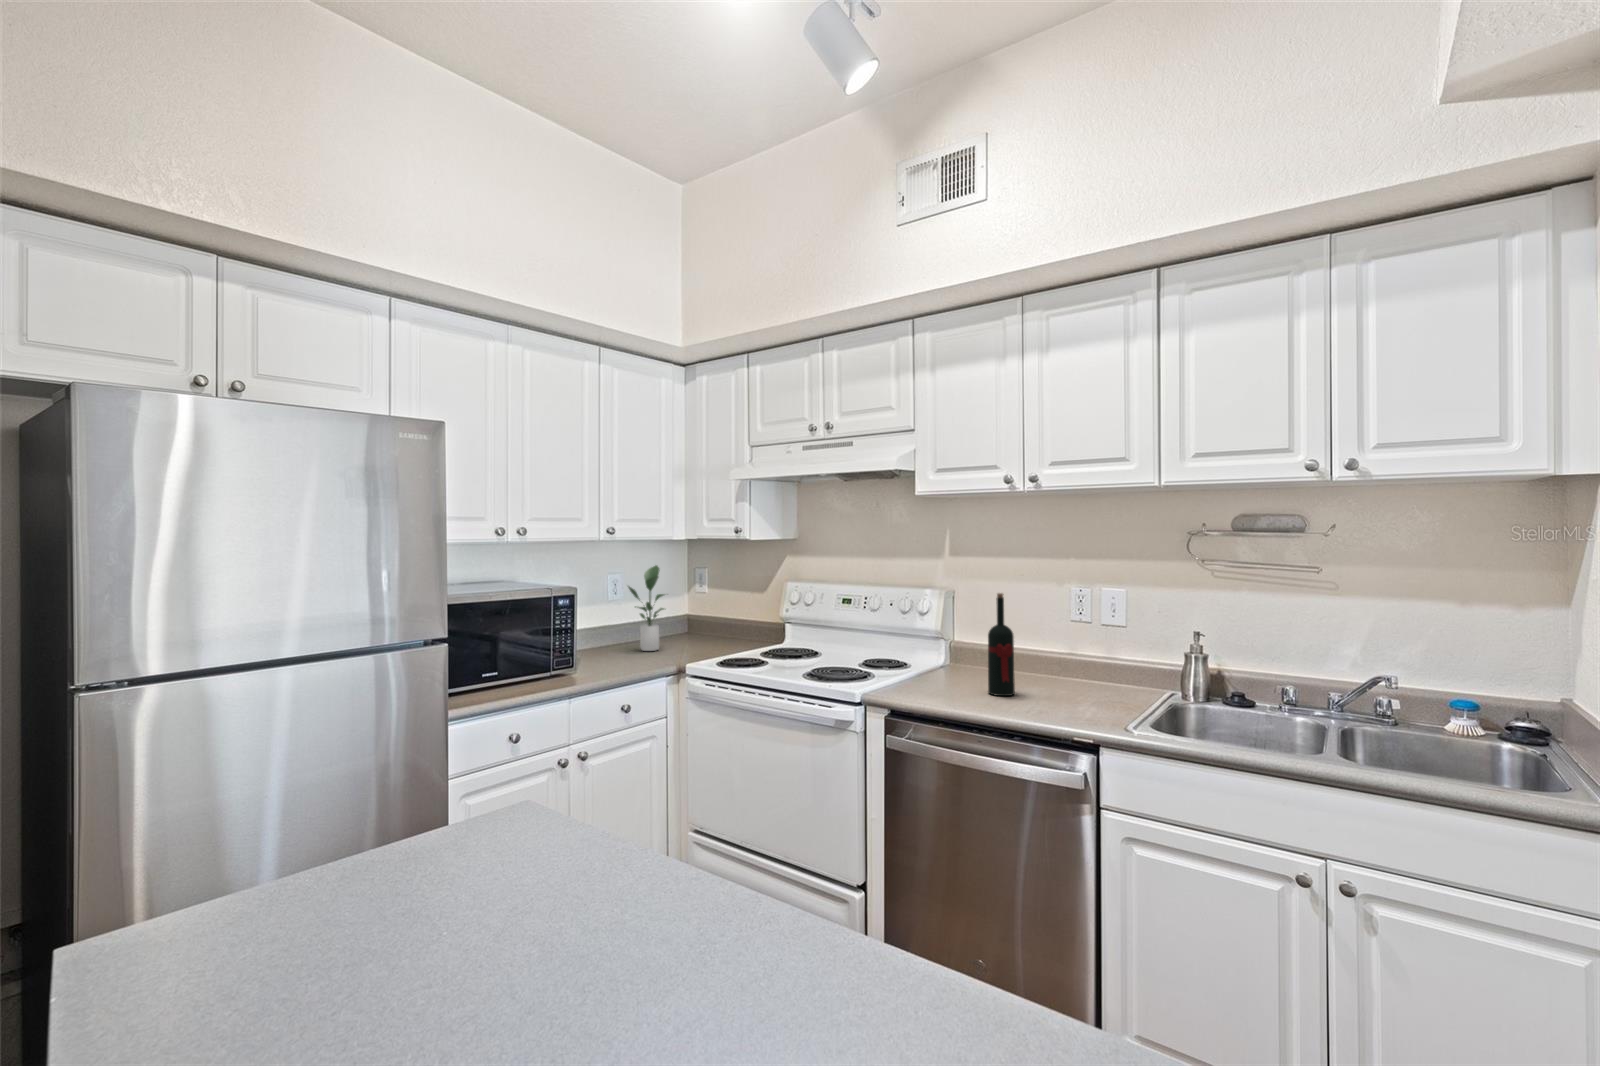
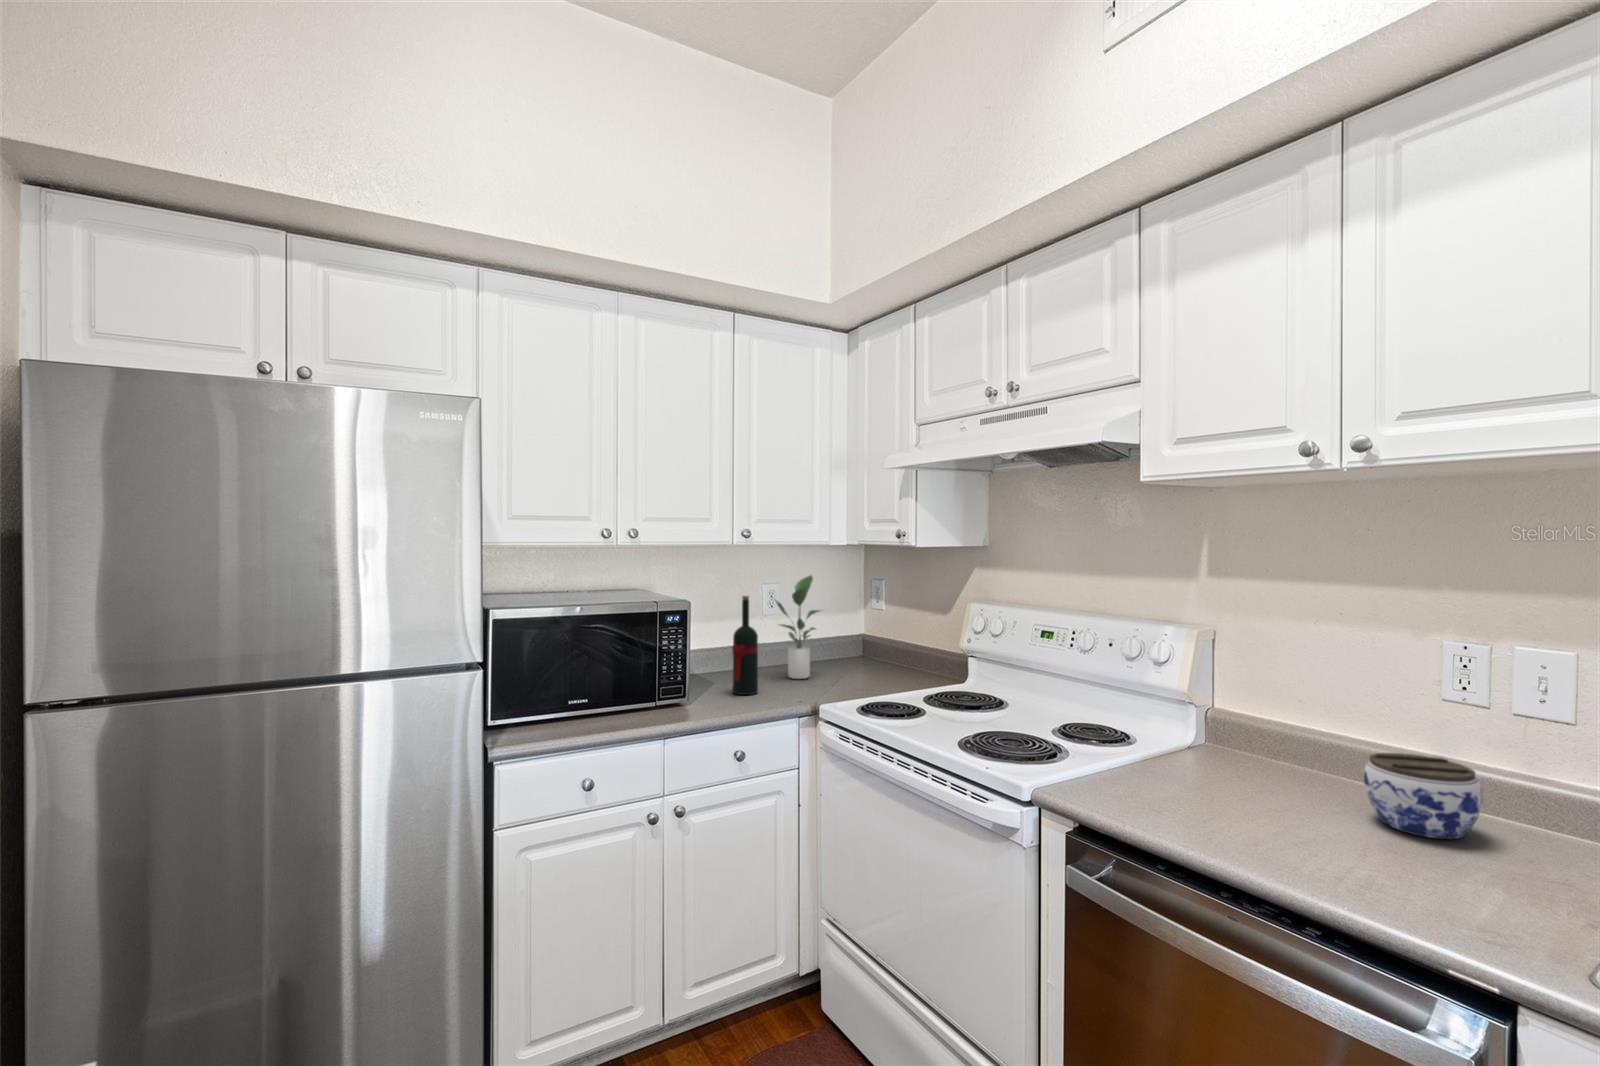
wine bottle: present [988,593,1015,696] -> present [732,596,758,695]
jar: none [1036,651,1087,692] -> present [1364,753,1482,839]

